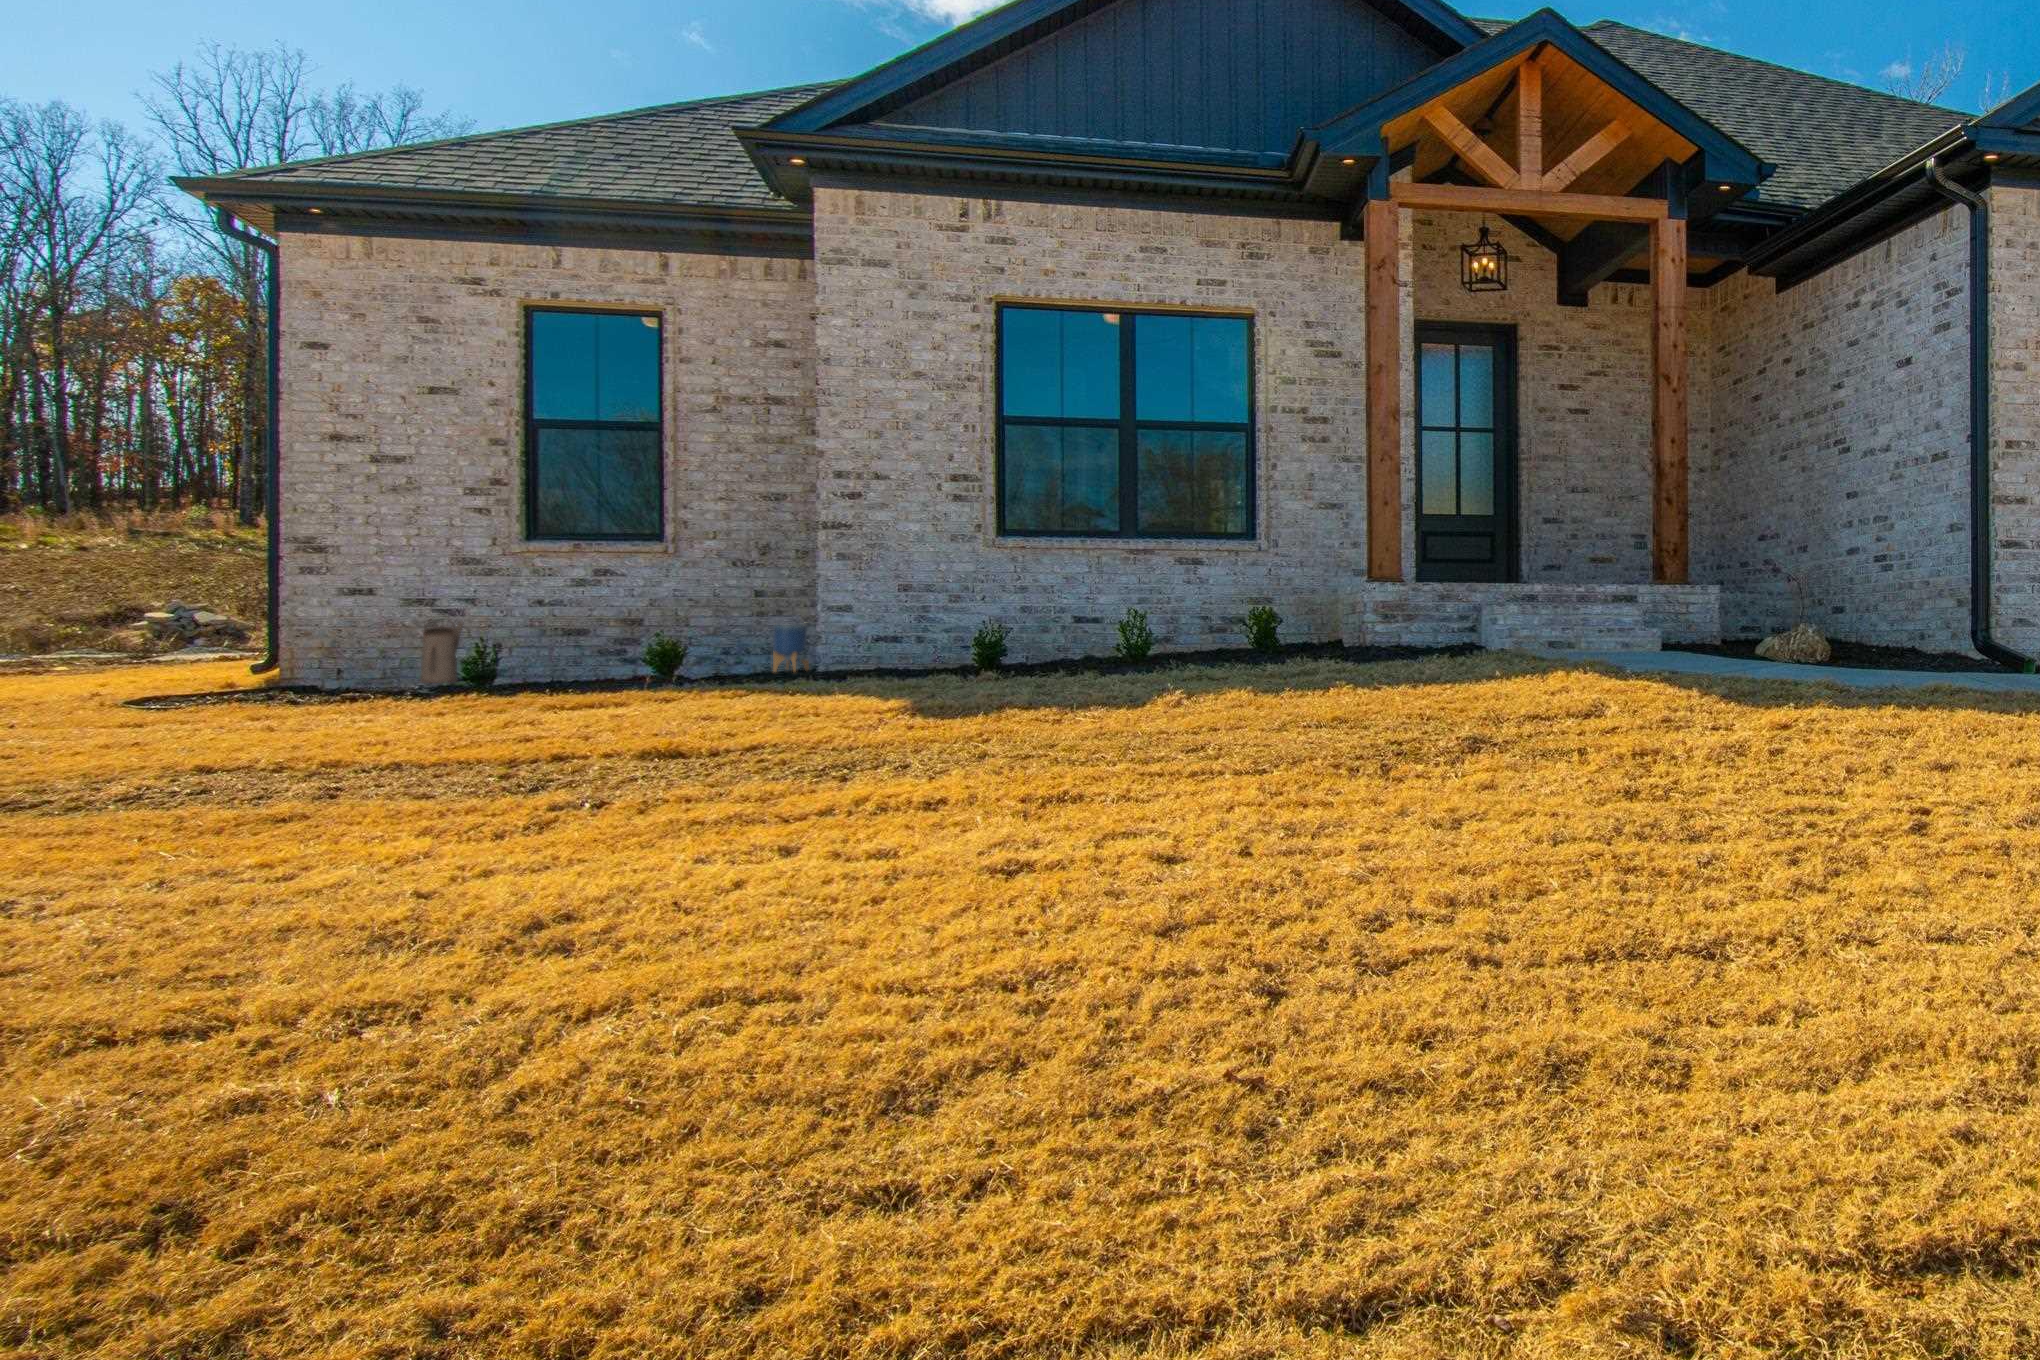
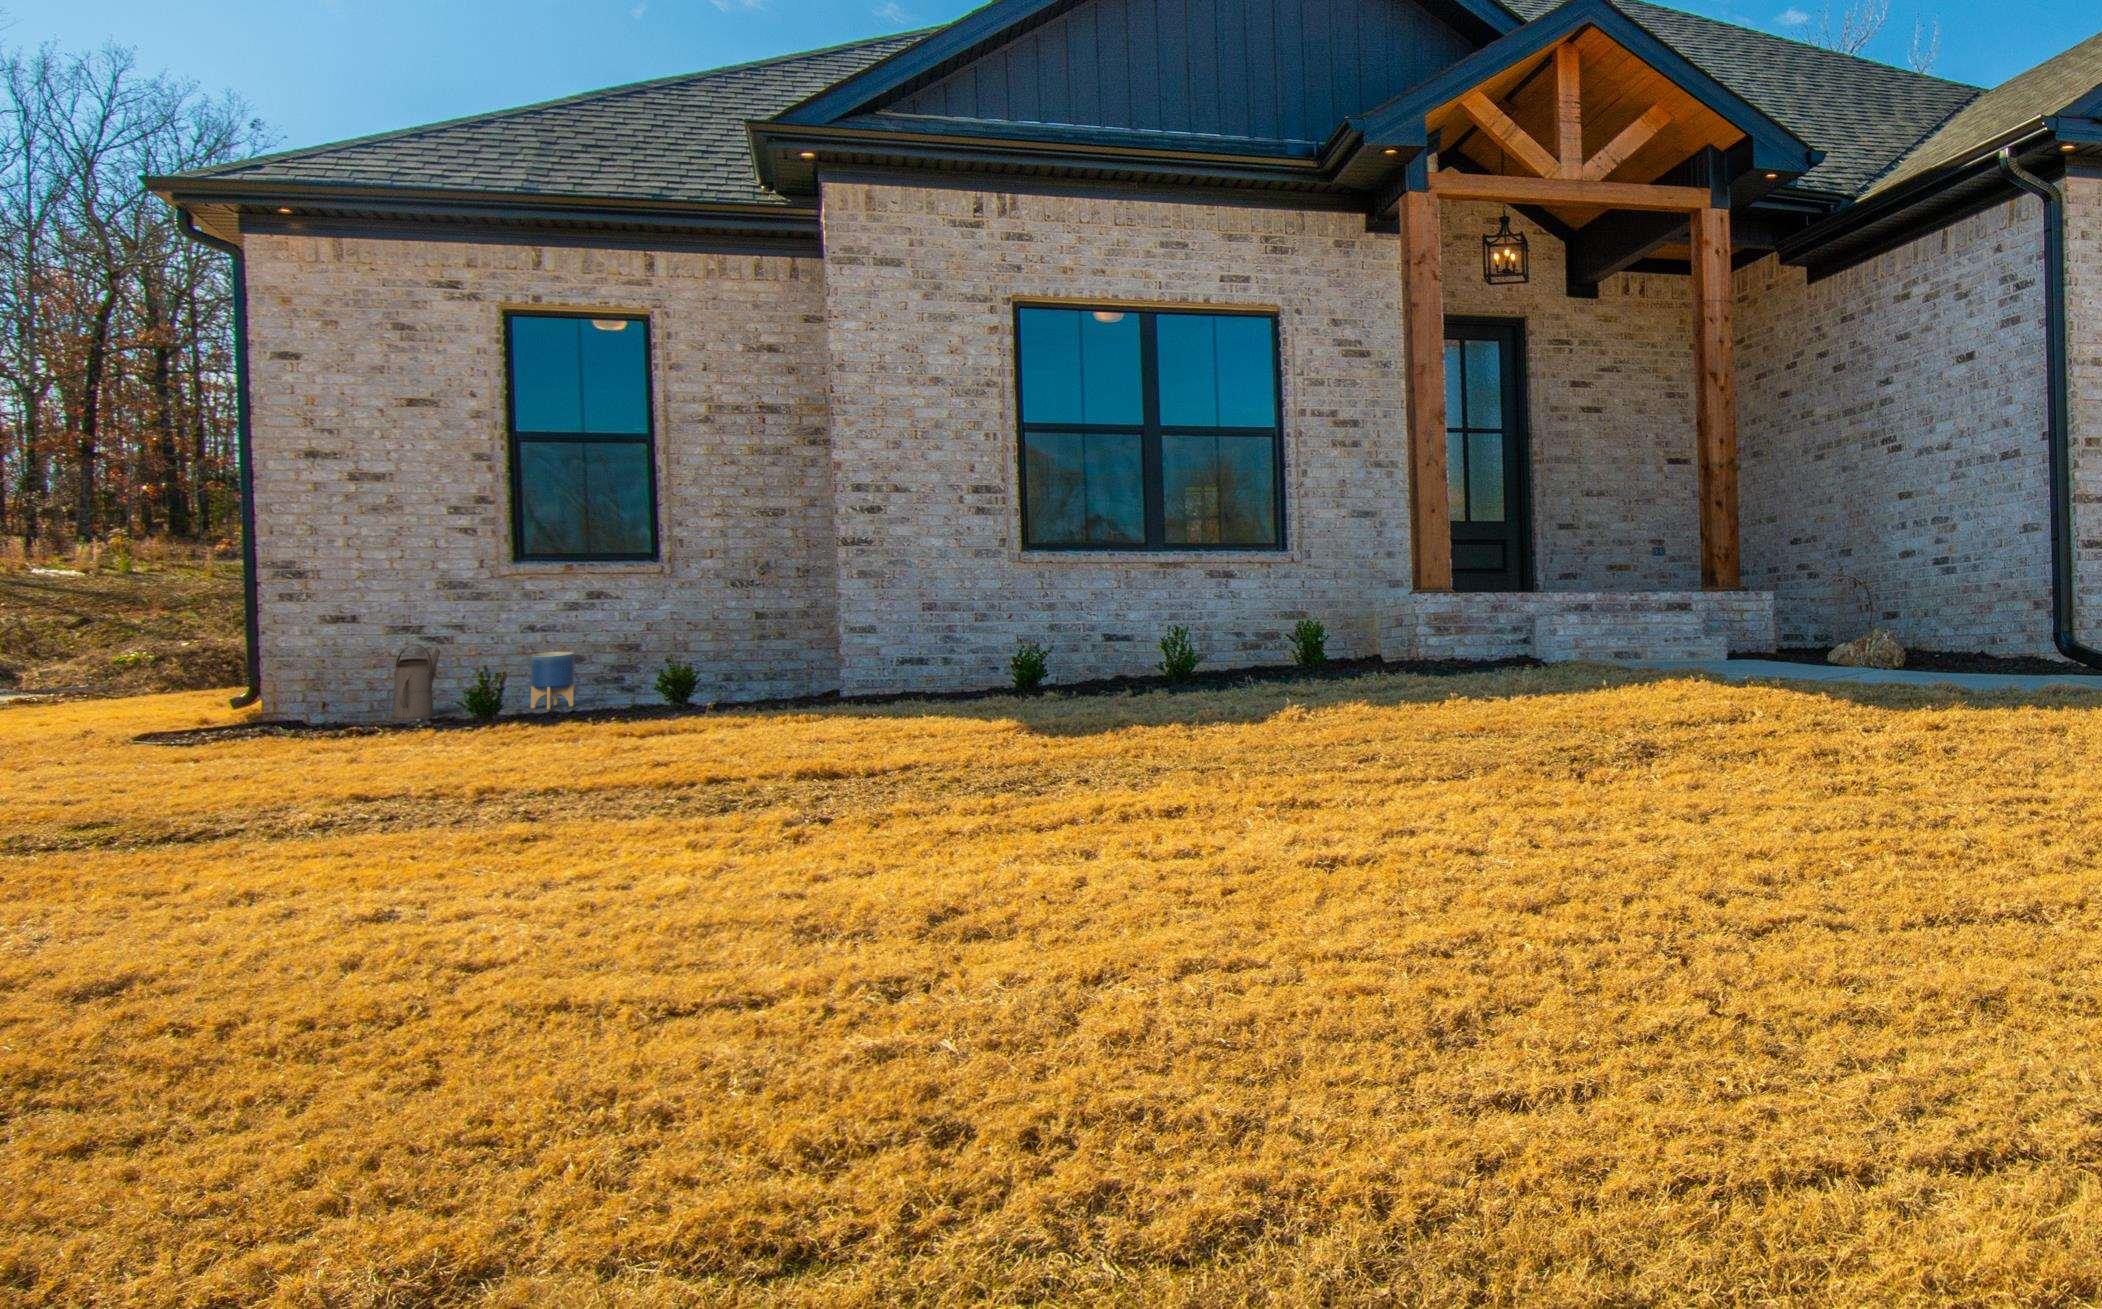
planter: present [773,624,809,671] -> present [531,652,574,709]

